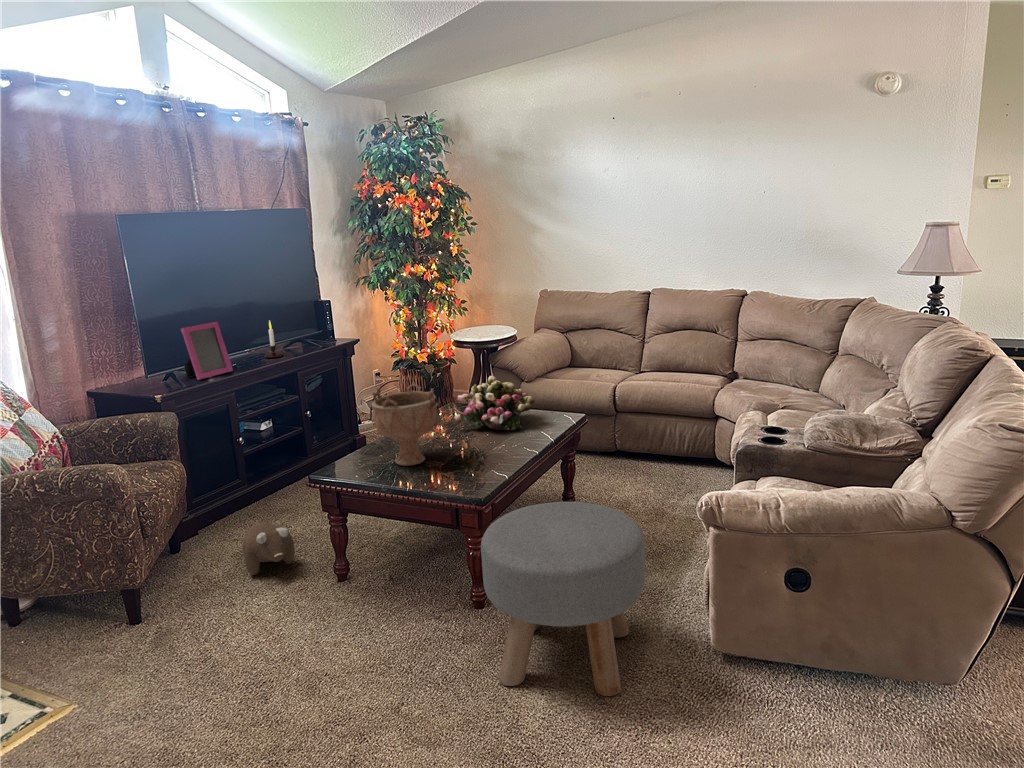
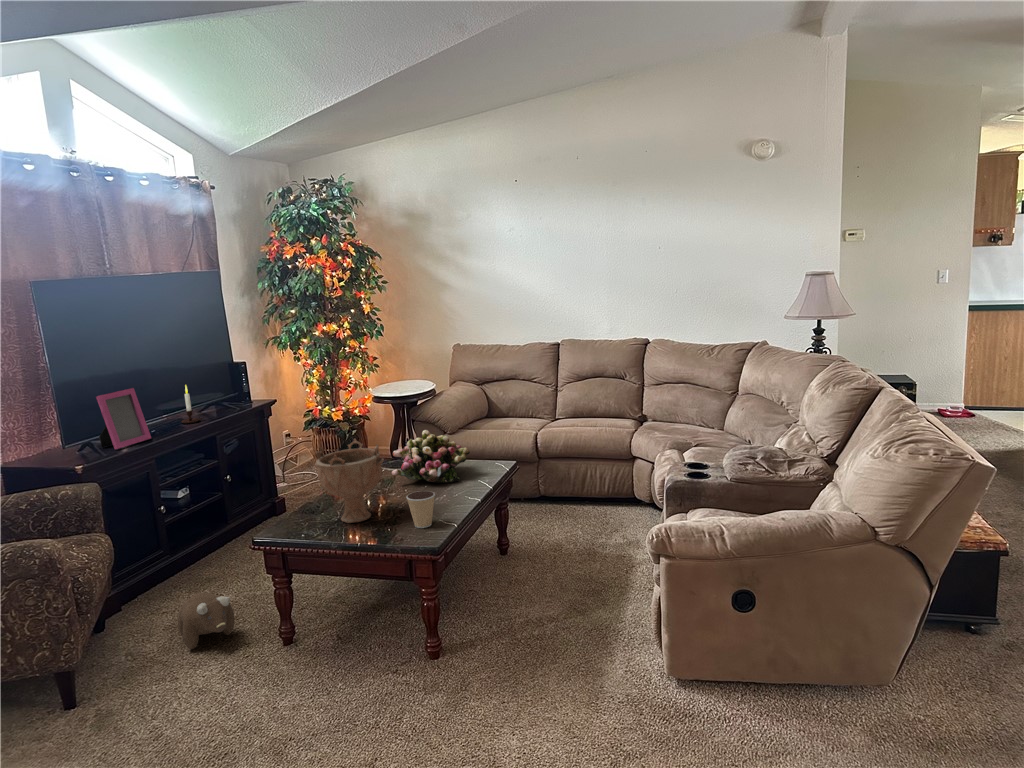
coffee cup: none [457,439,486,476] -> present [406,491,435,528]
ottoman: present [481,502,645,696] -> none [447,544,603,728]

